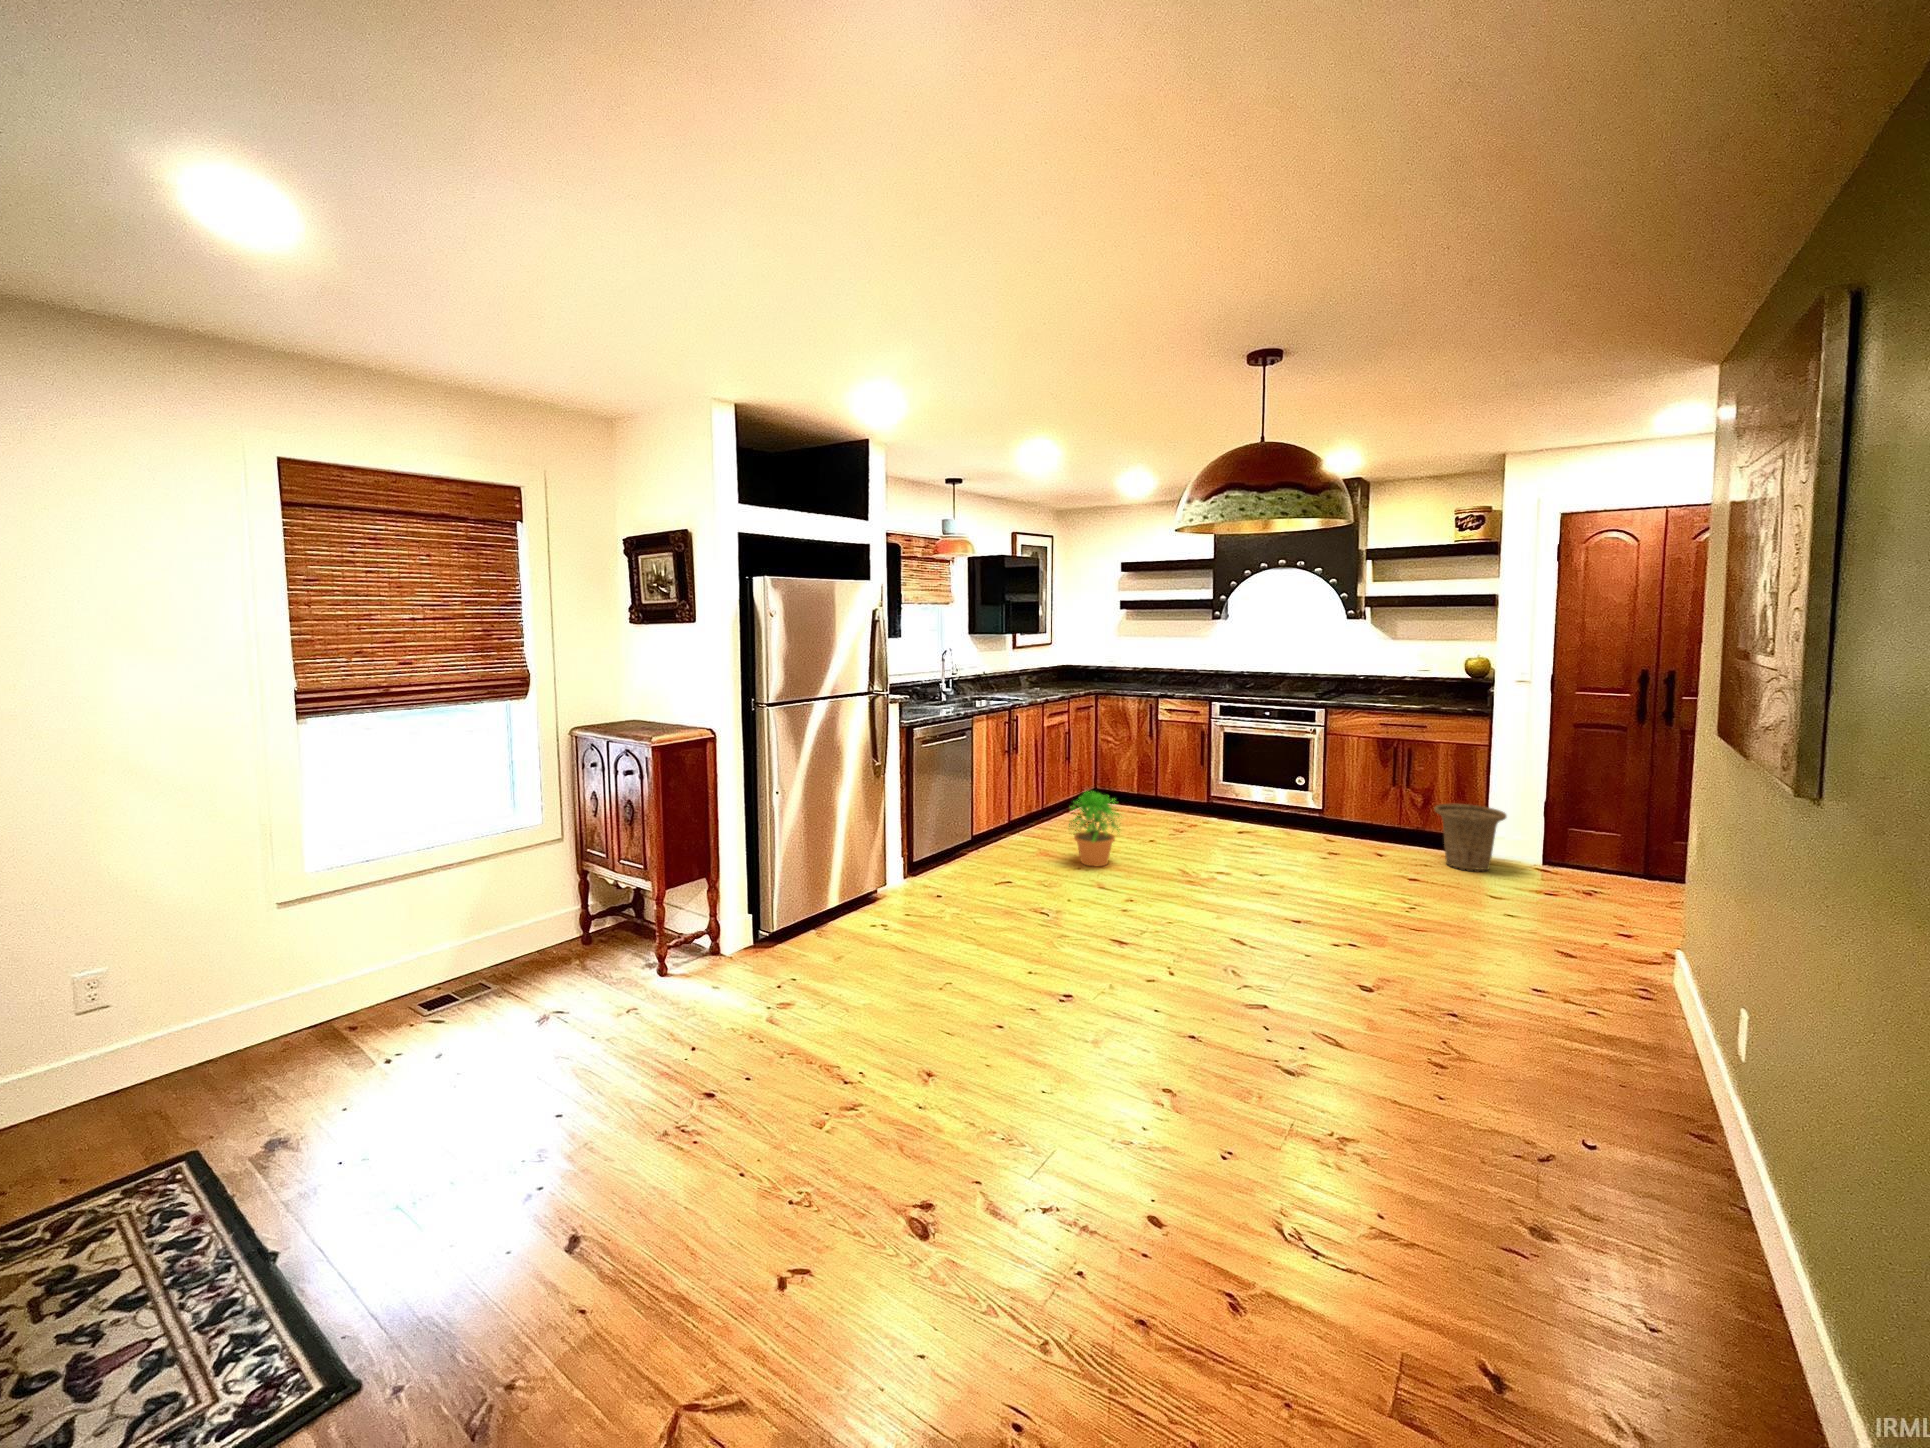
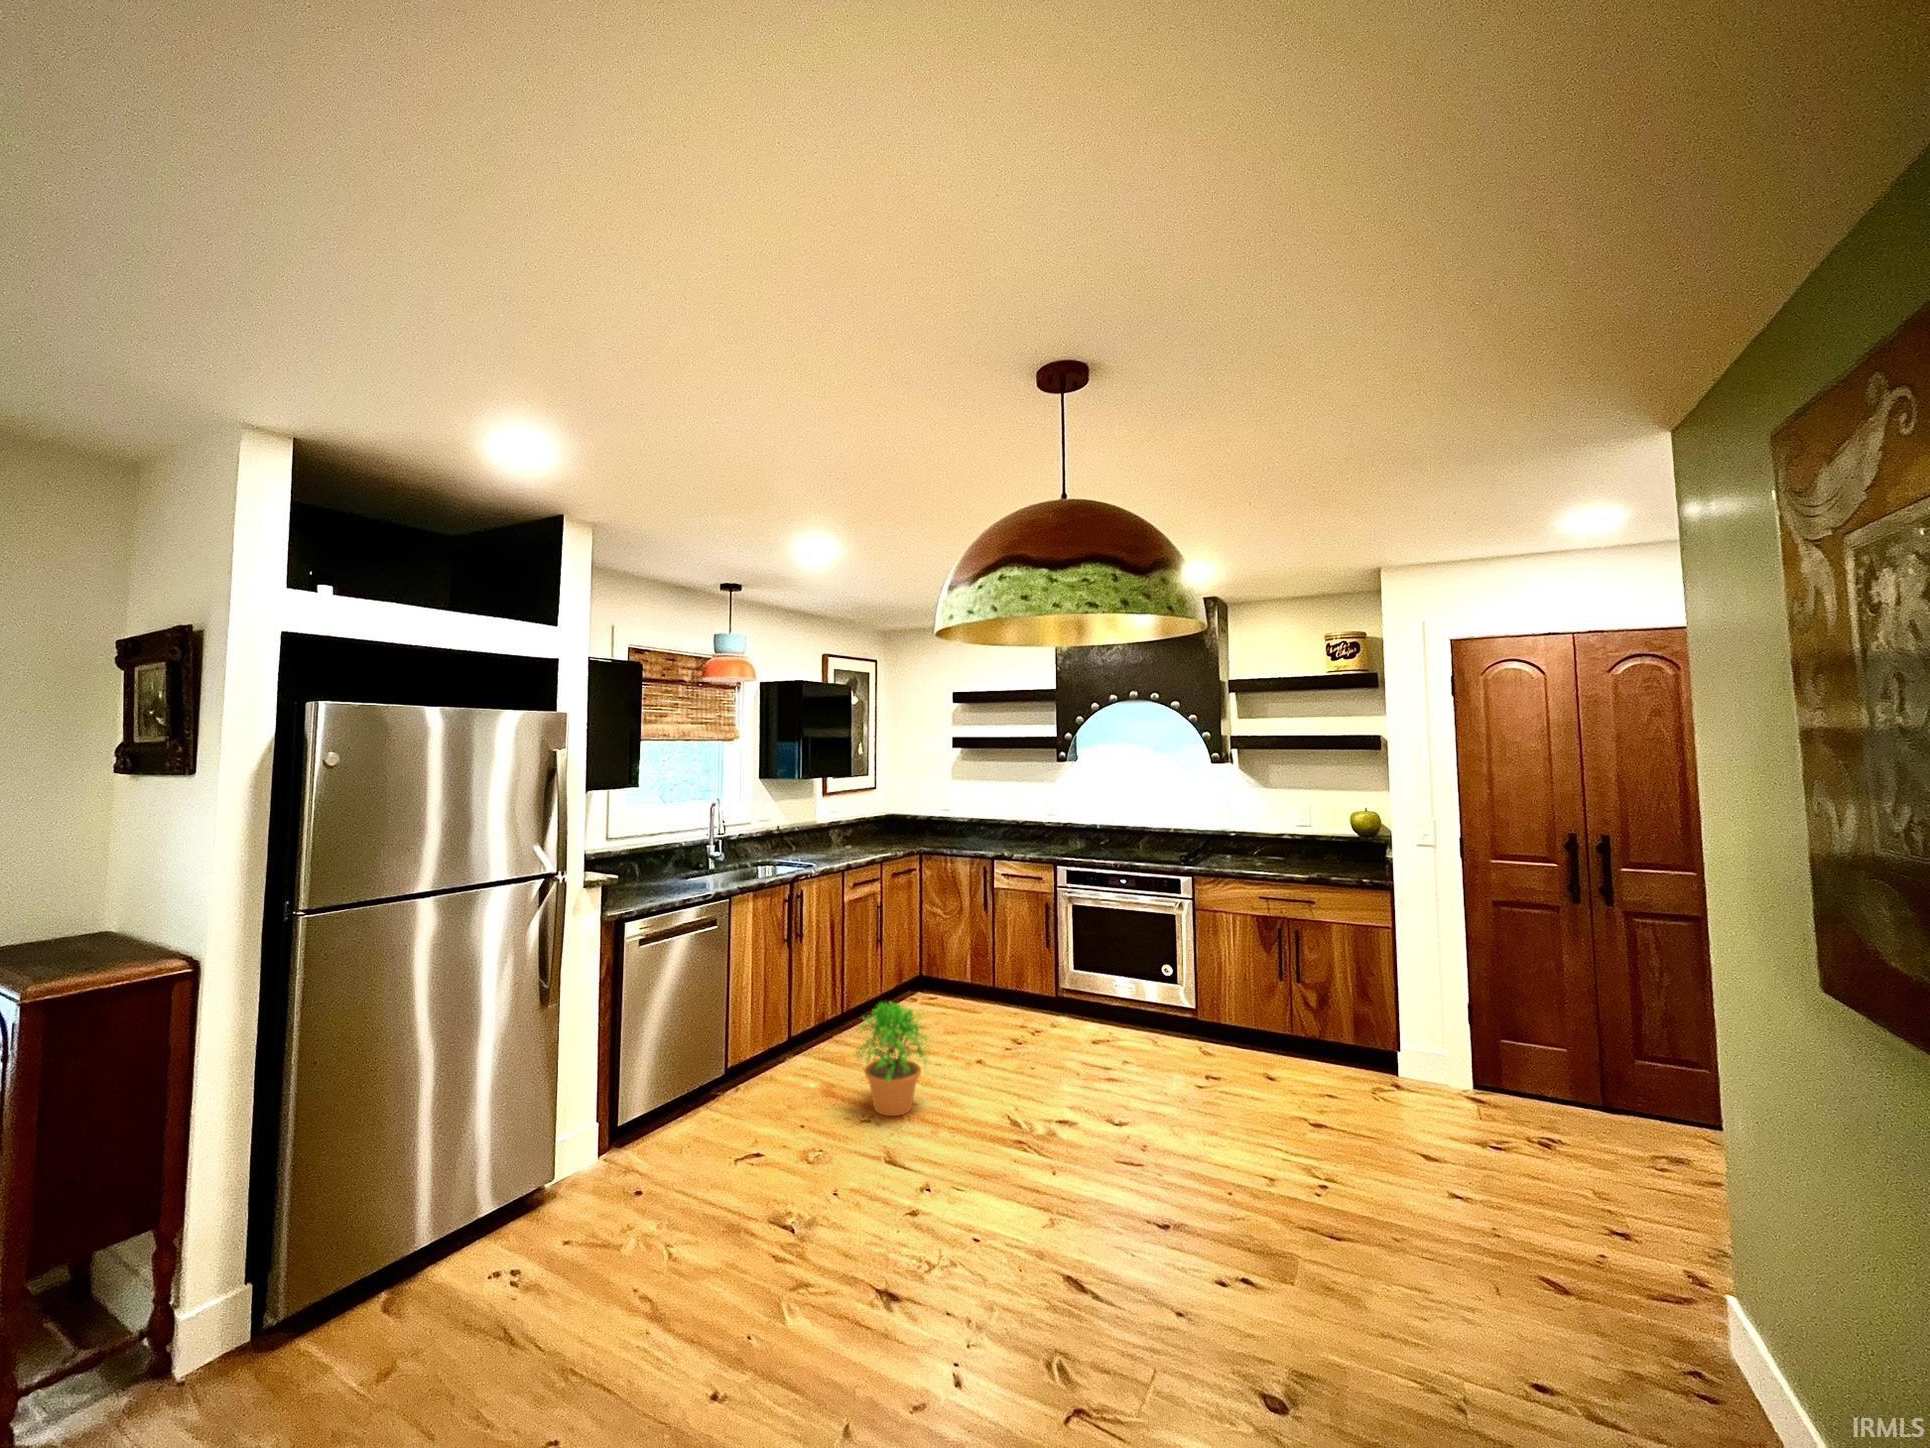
basket: present [1434,804,1506,872] -> none [1334,1007,1425,1107]

